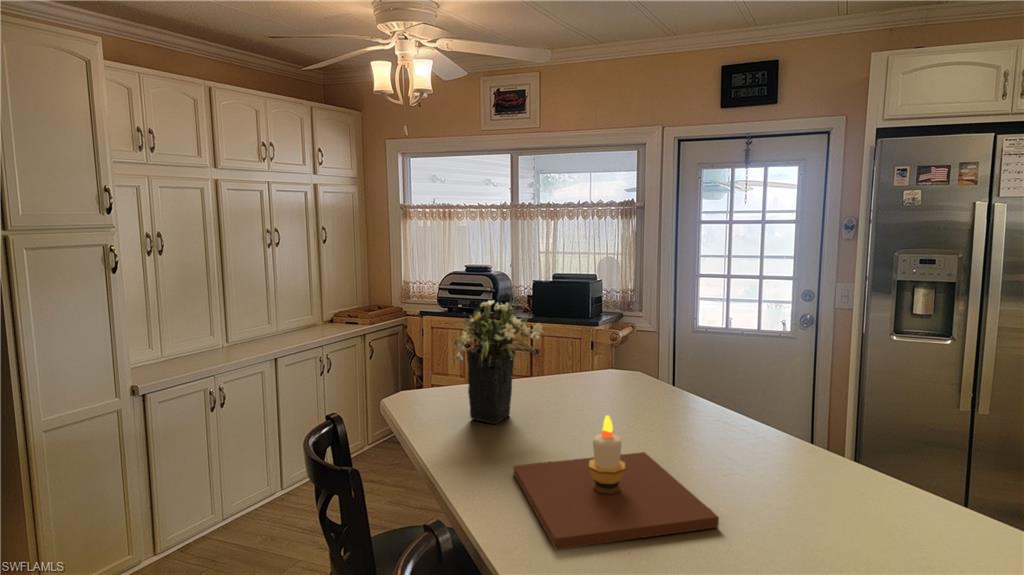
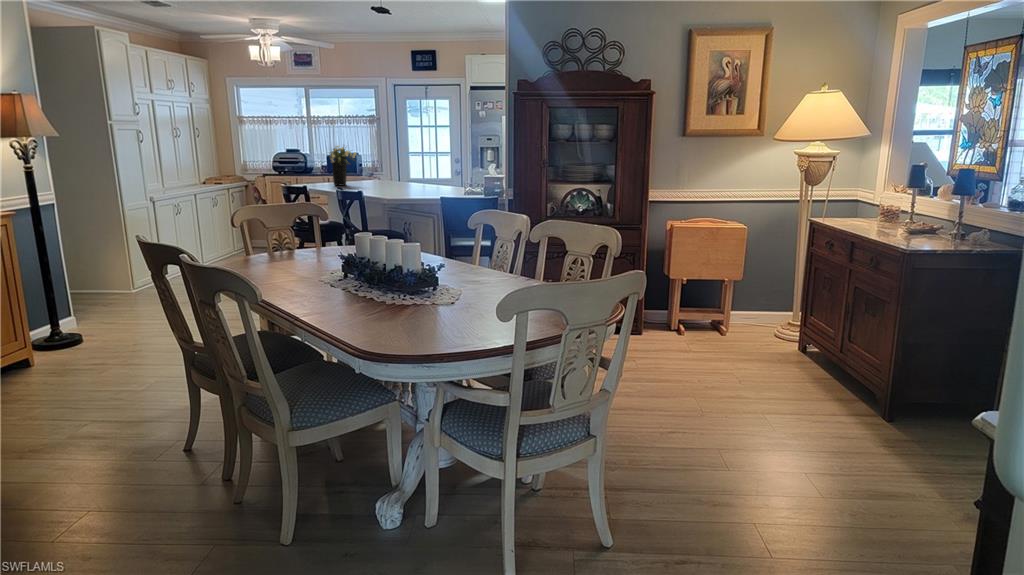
candle: present [513,415,719,550] -> none [356,167,409,192]

